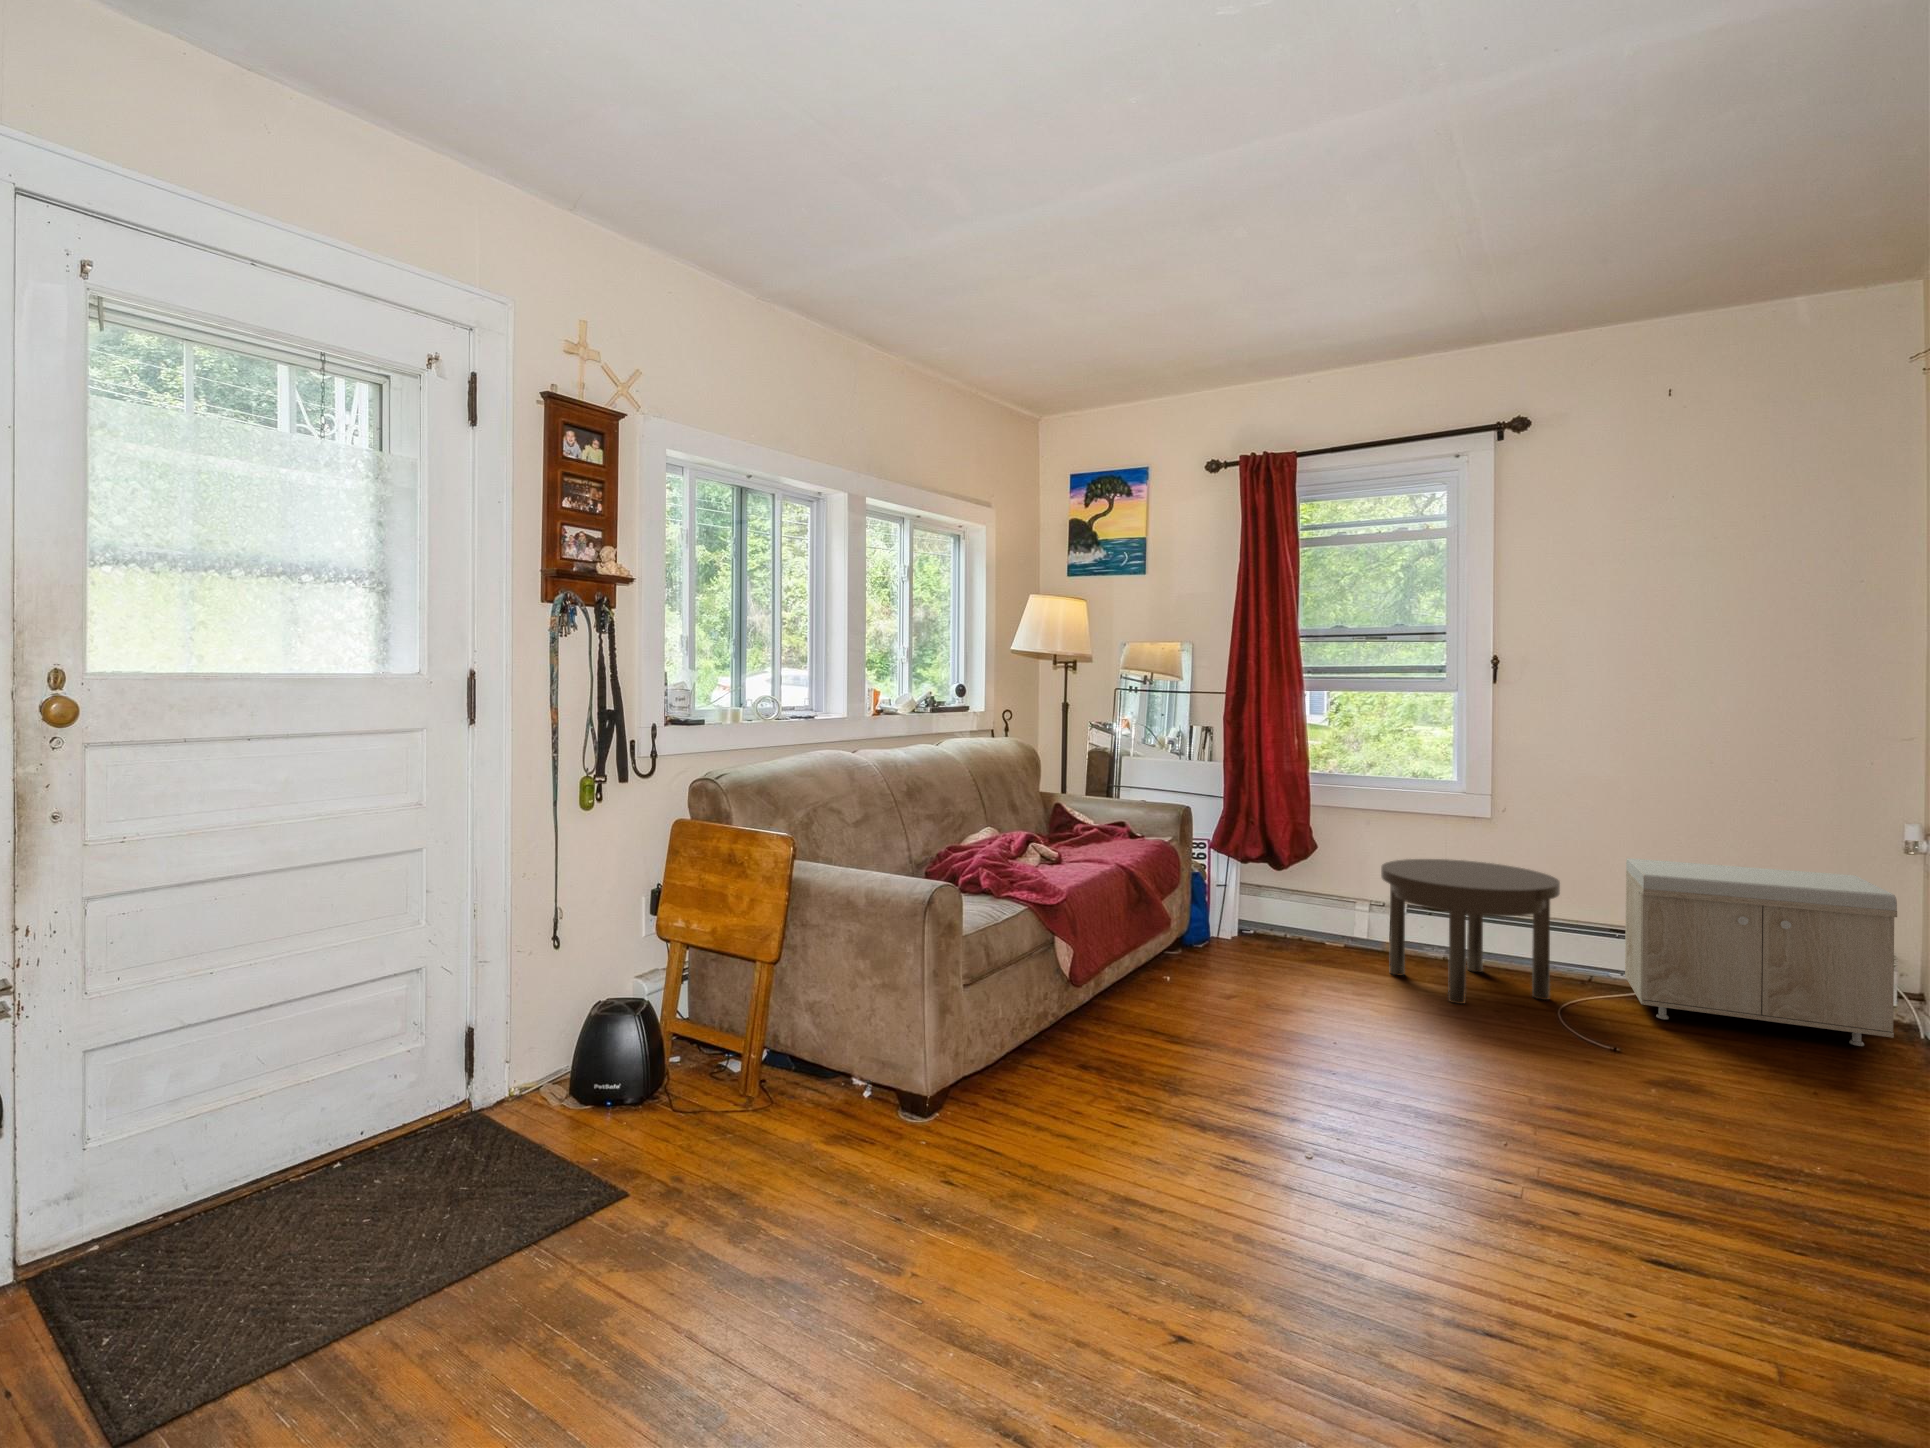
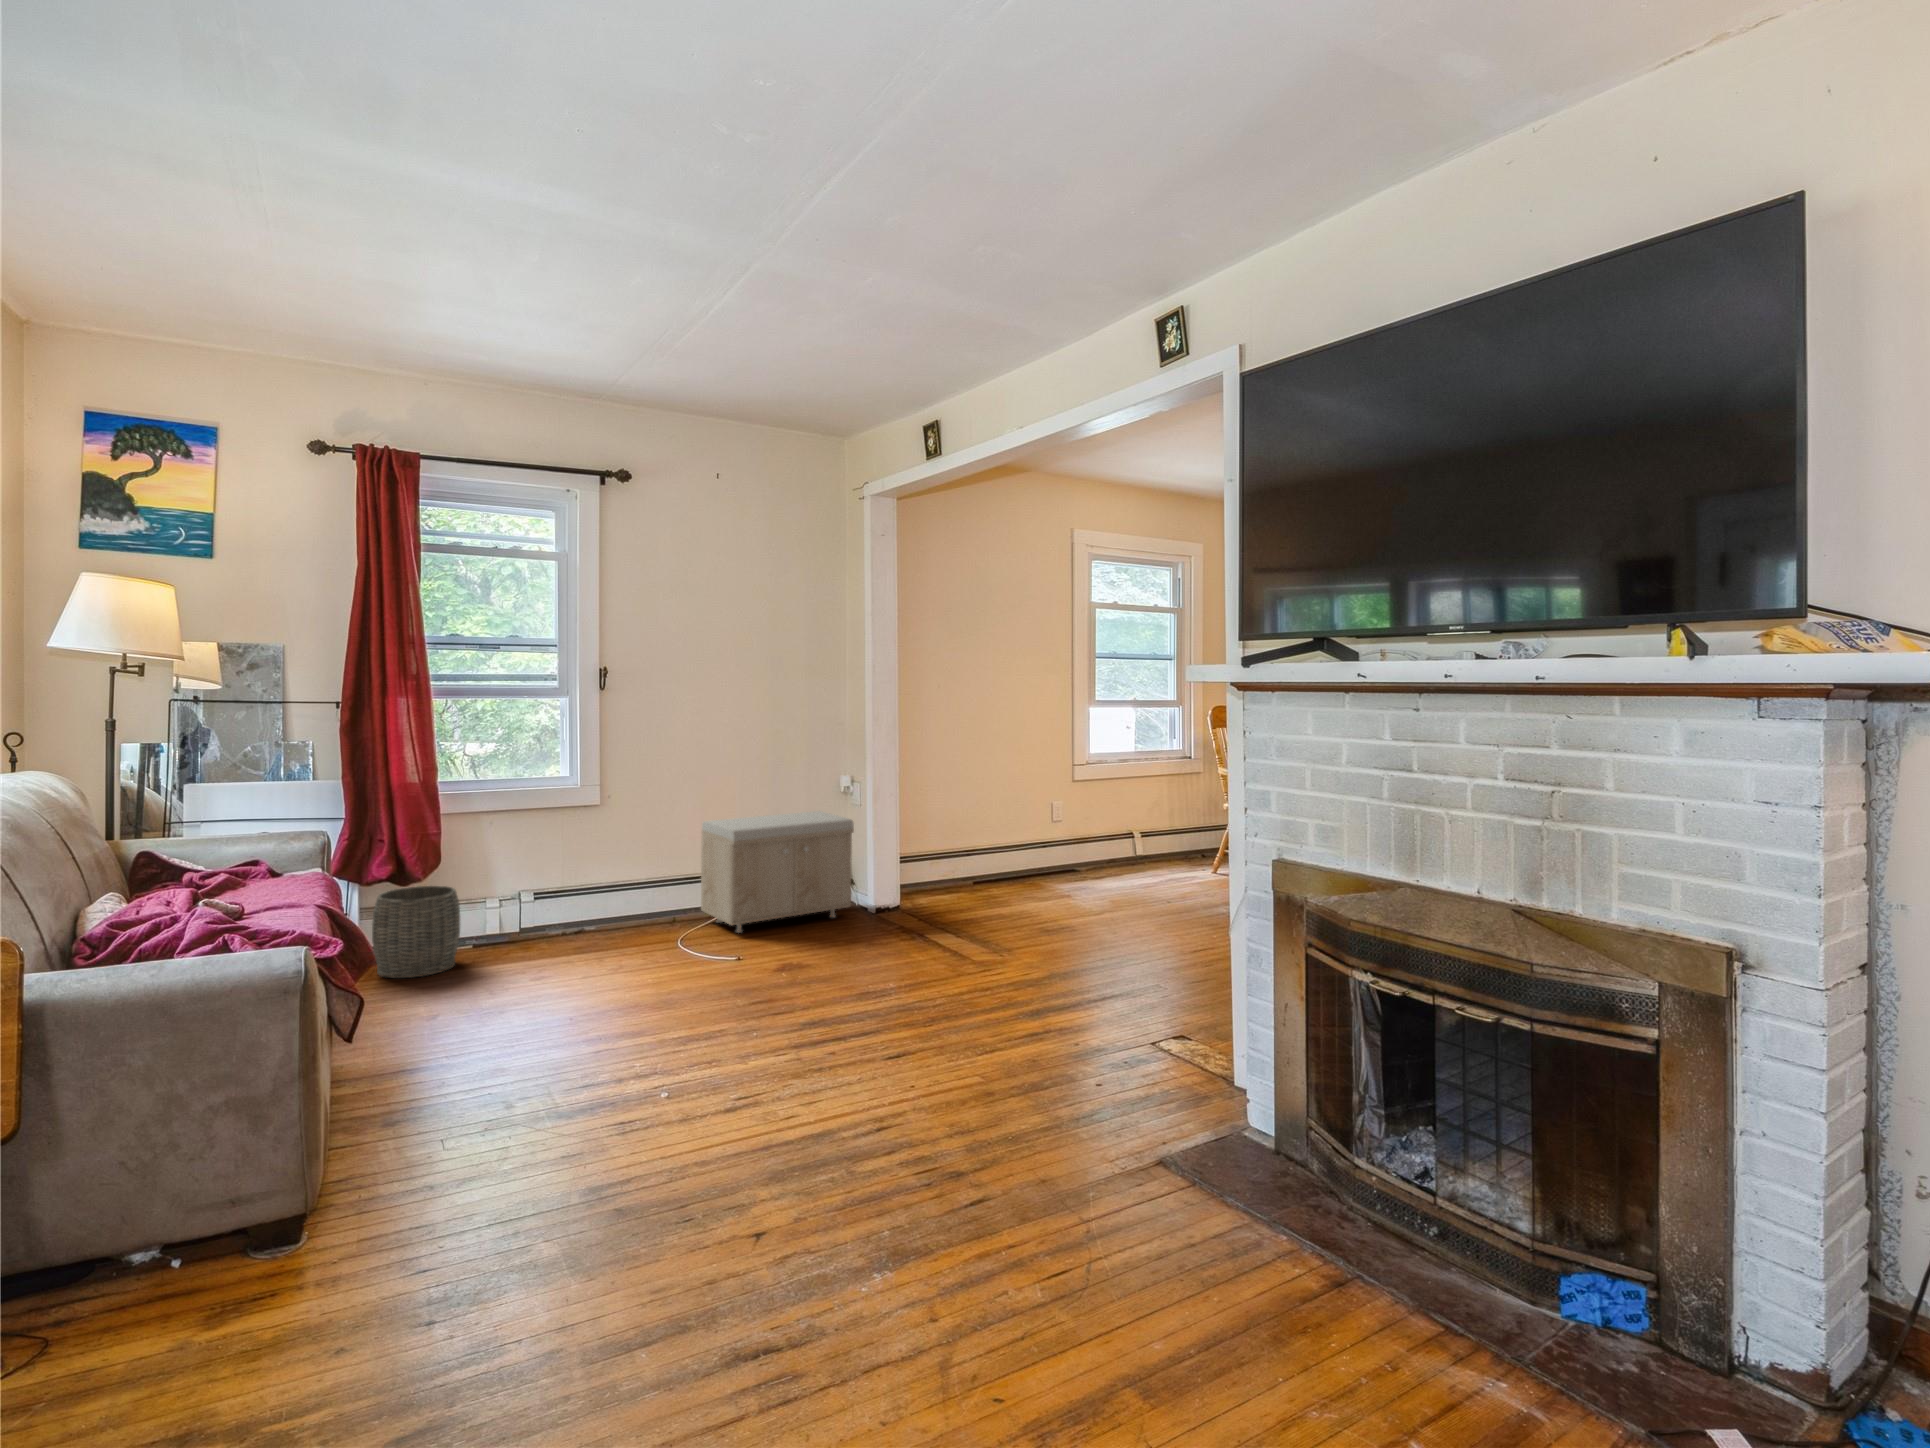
side table: present [1381,859,1560,1004] -> none [535,842,678,963]
woven basket: none [1234,870,1312,959] -> present [372,886,460,978]

